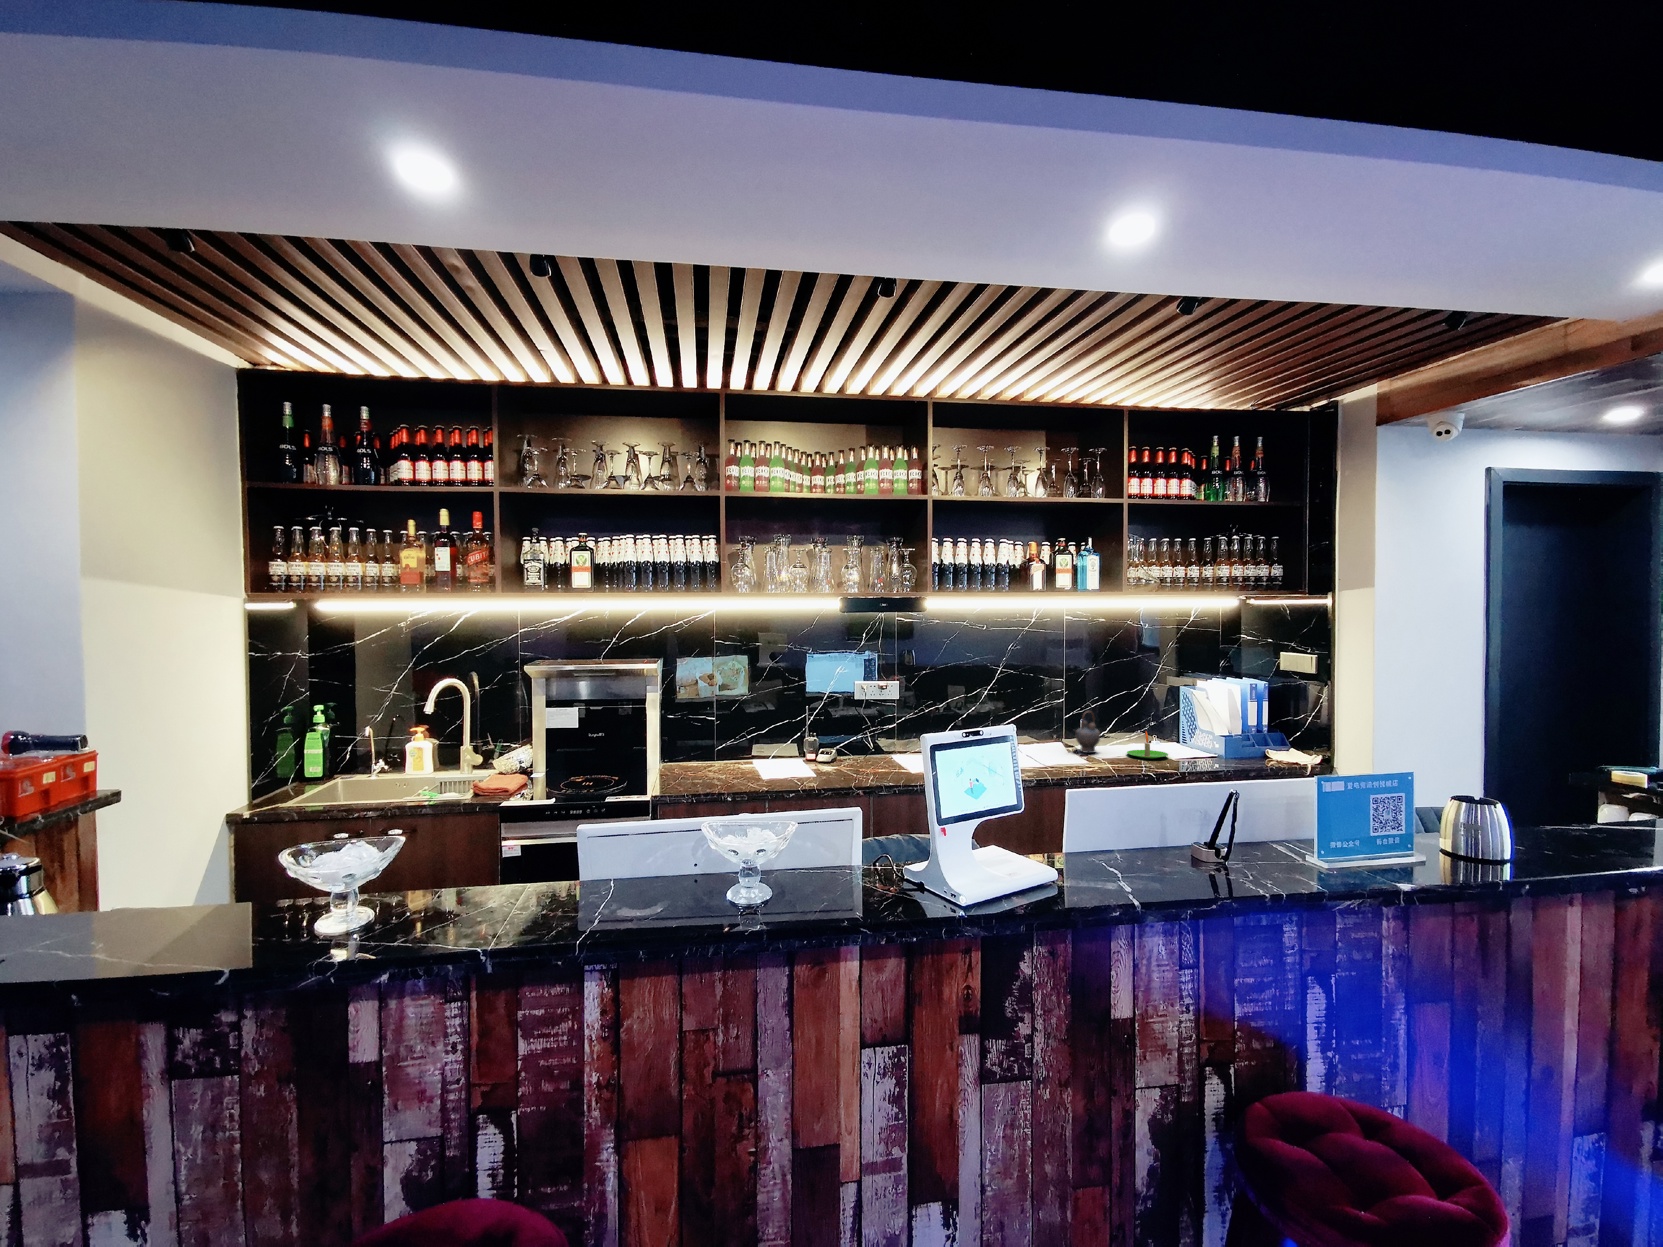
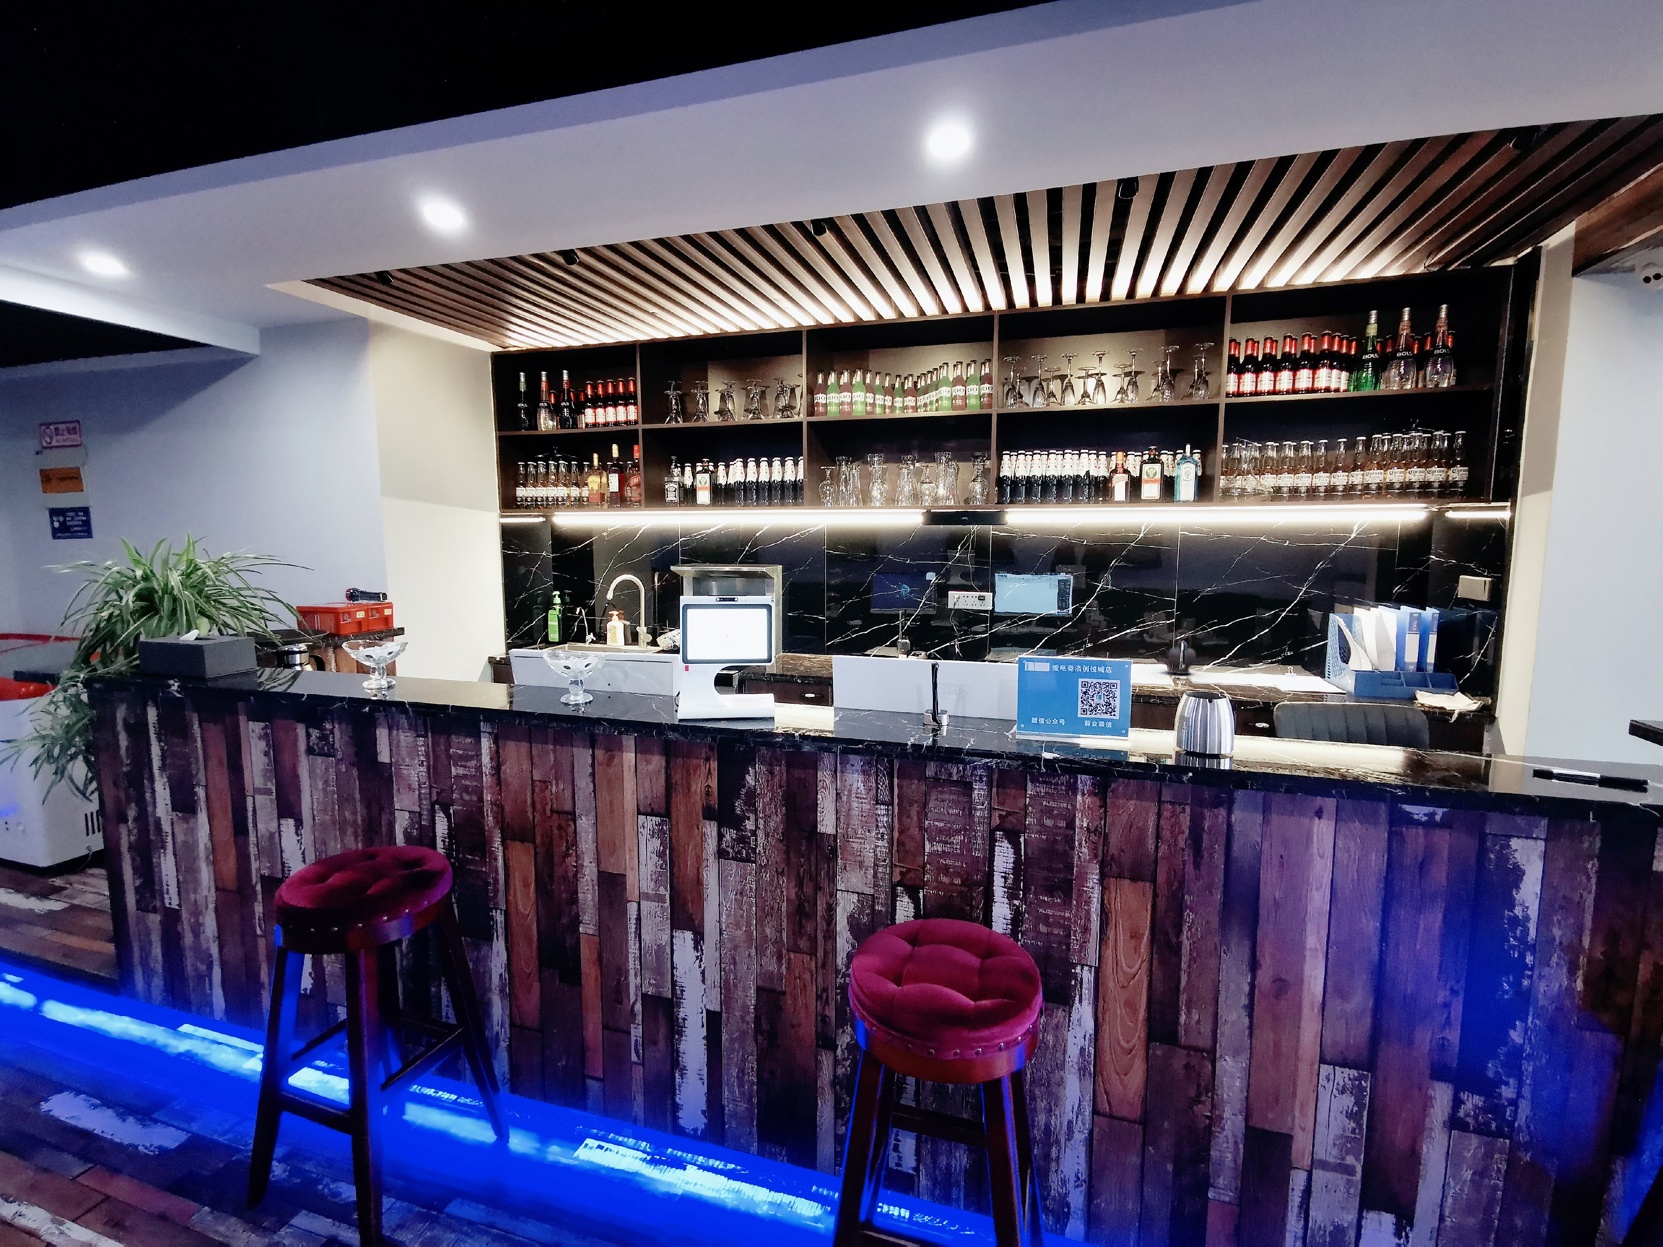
candle: present [1127,732,1168,759] -> none [1219,654,1266,684]

